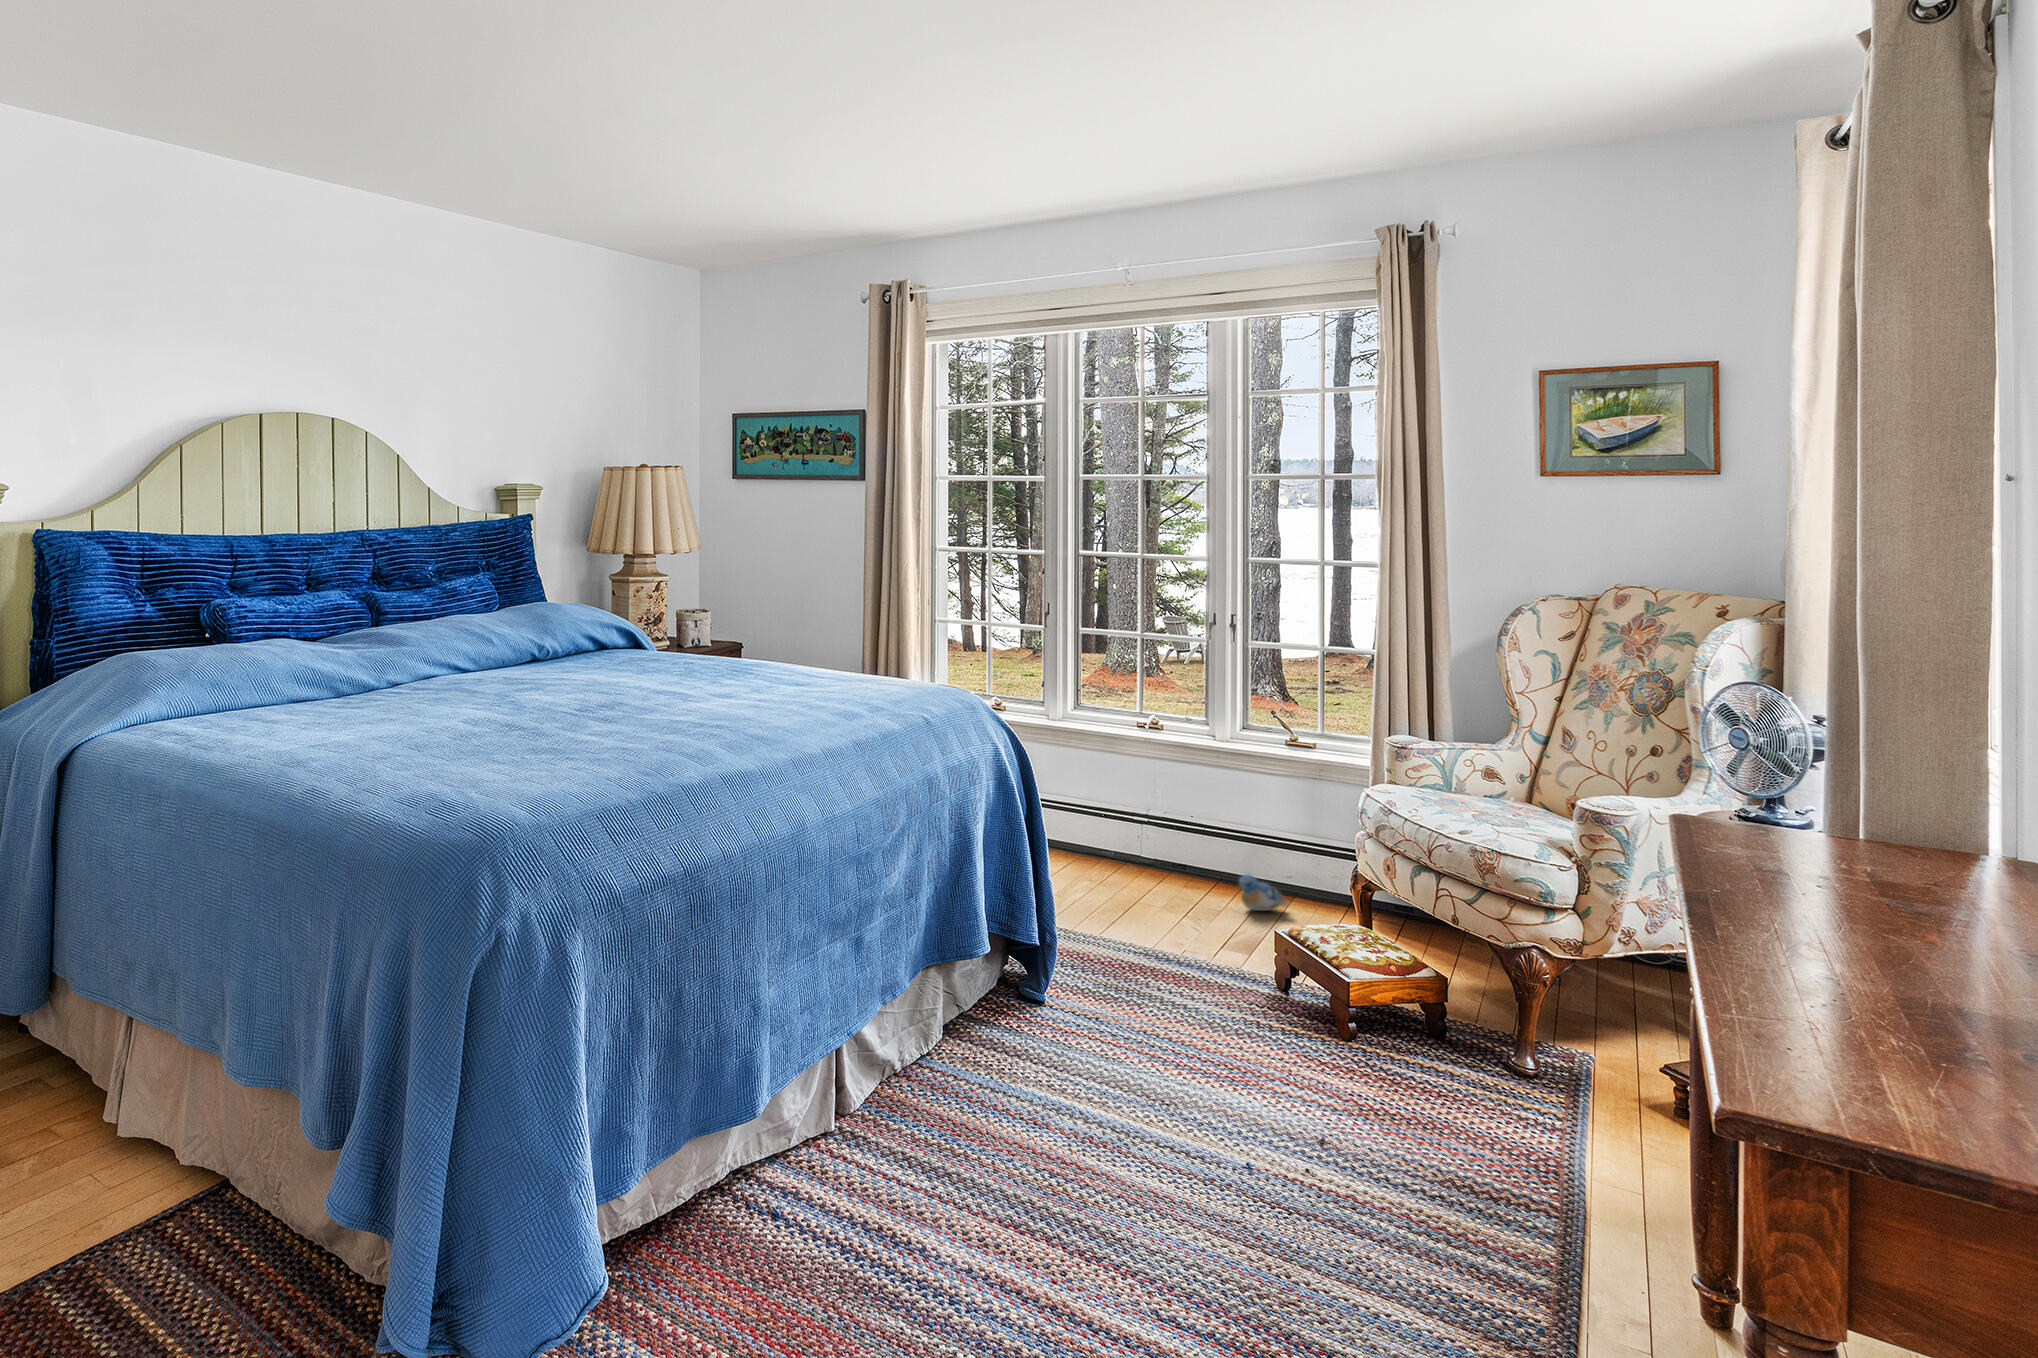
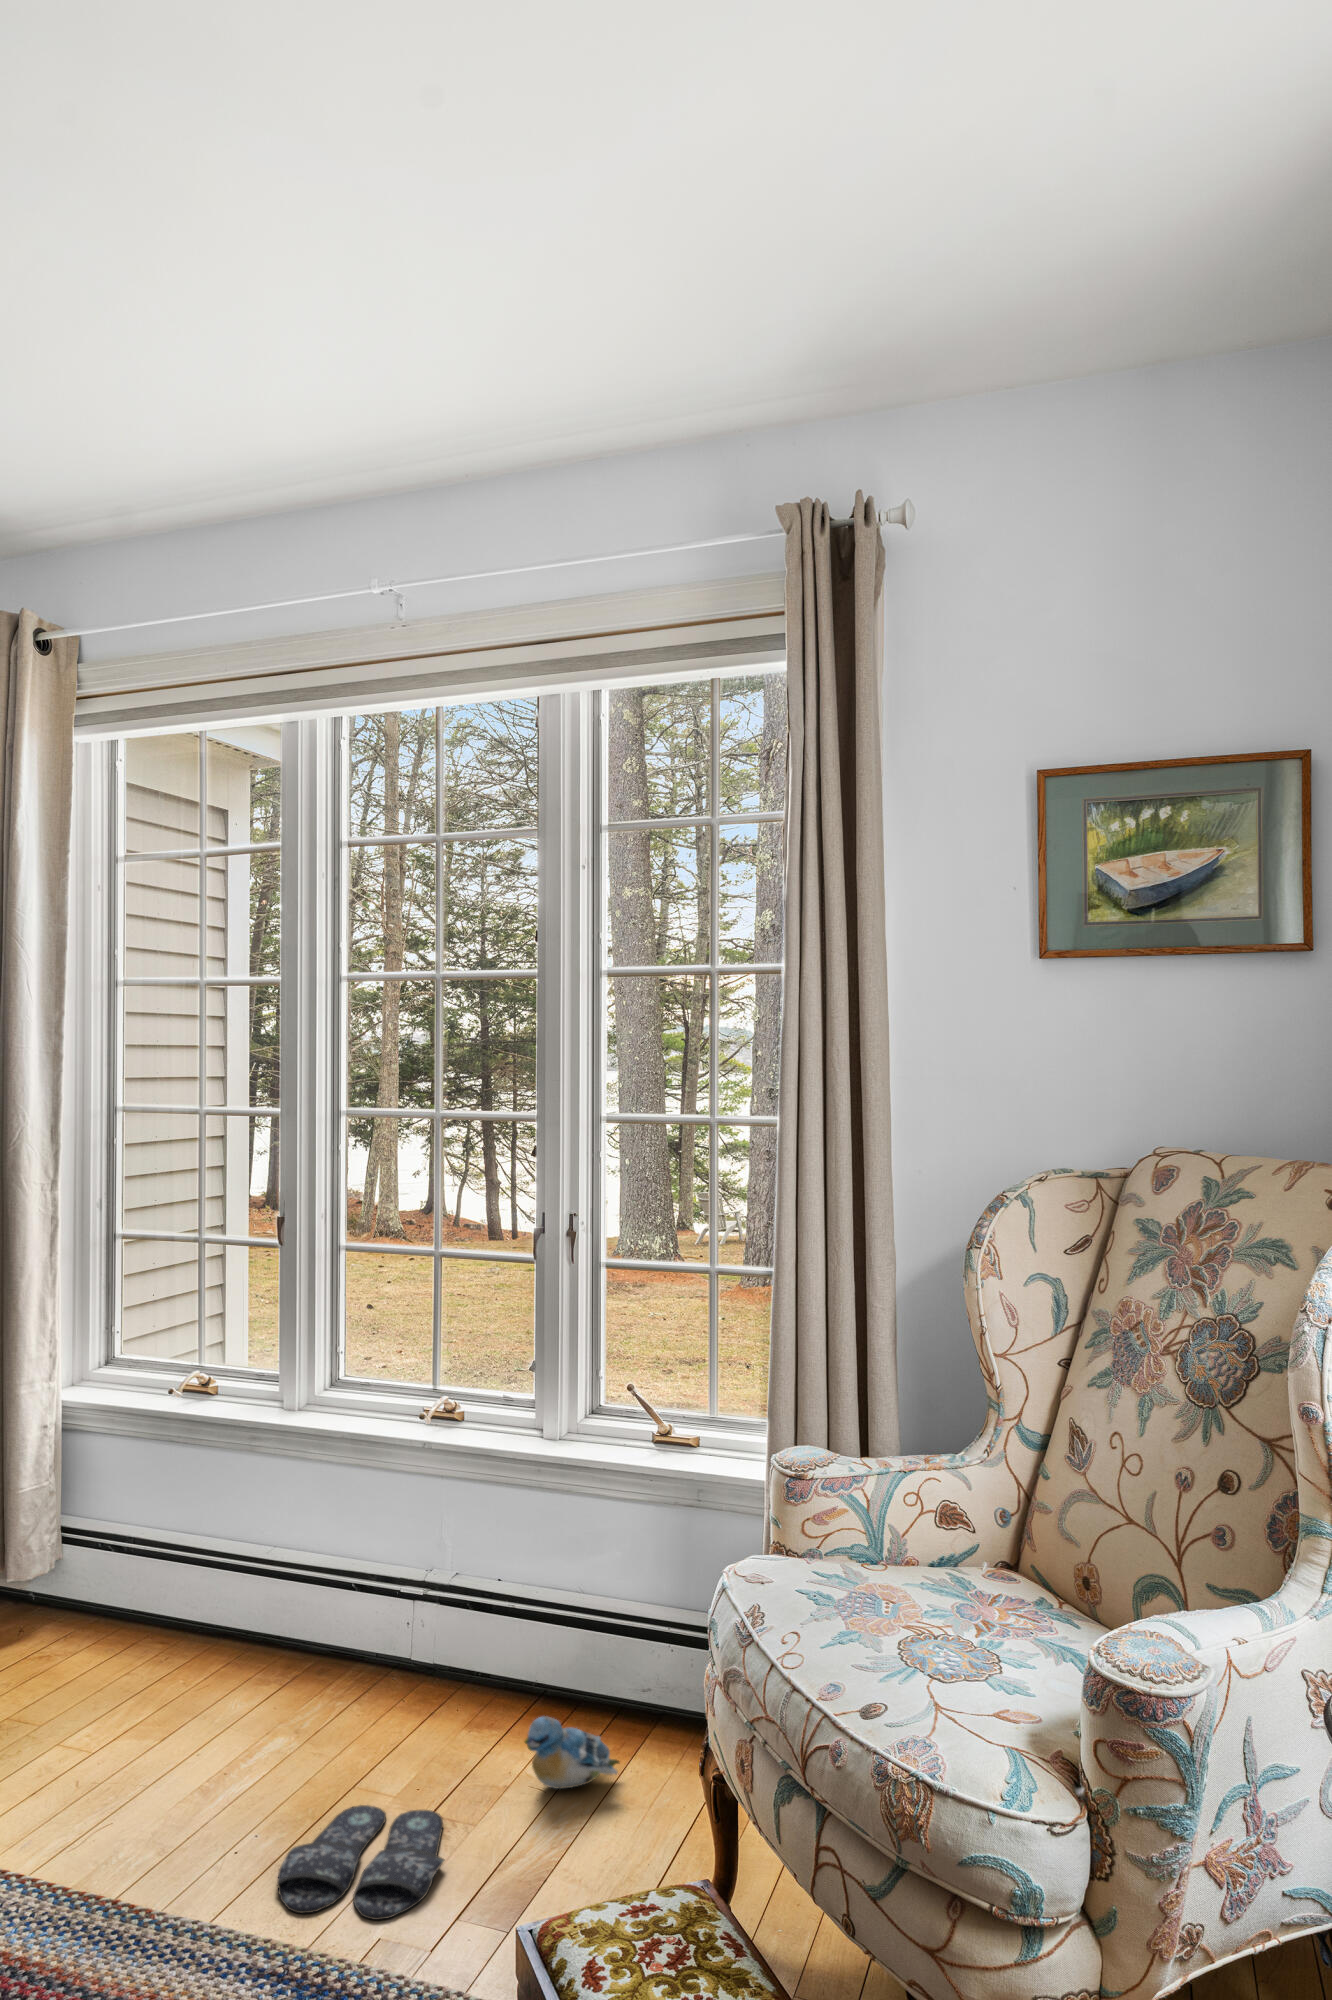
slippers: none [1129,907,1211,942] -> present [277,1805,444,1920]

